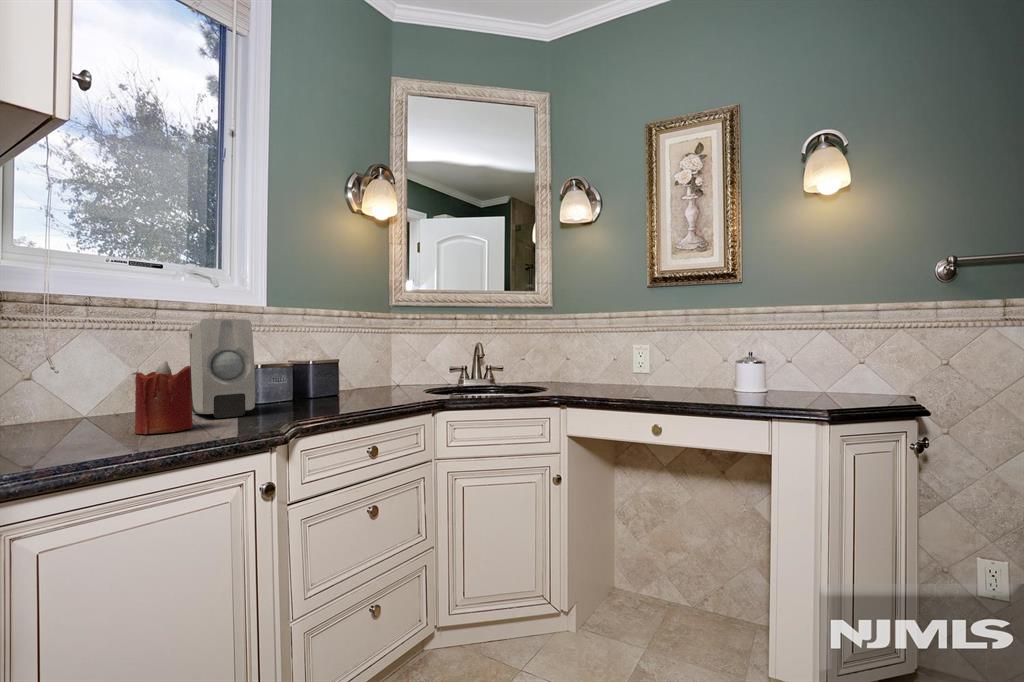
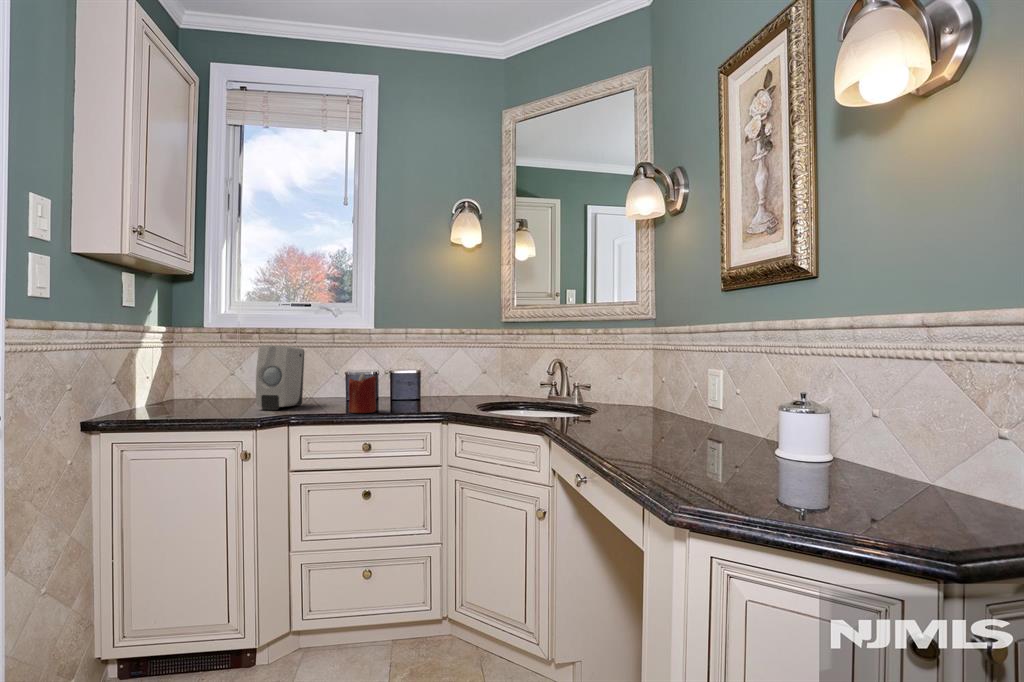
candle: present [135,361,193,434] -> present [349,373,376,413]

